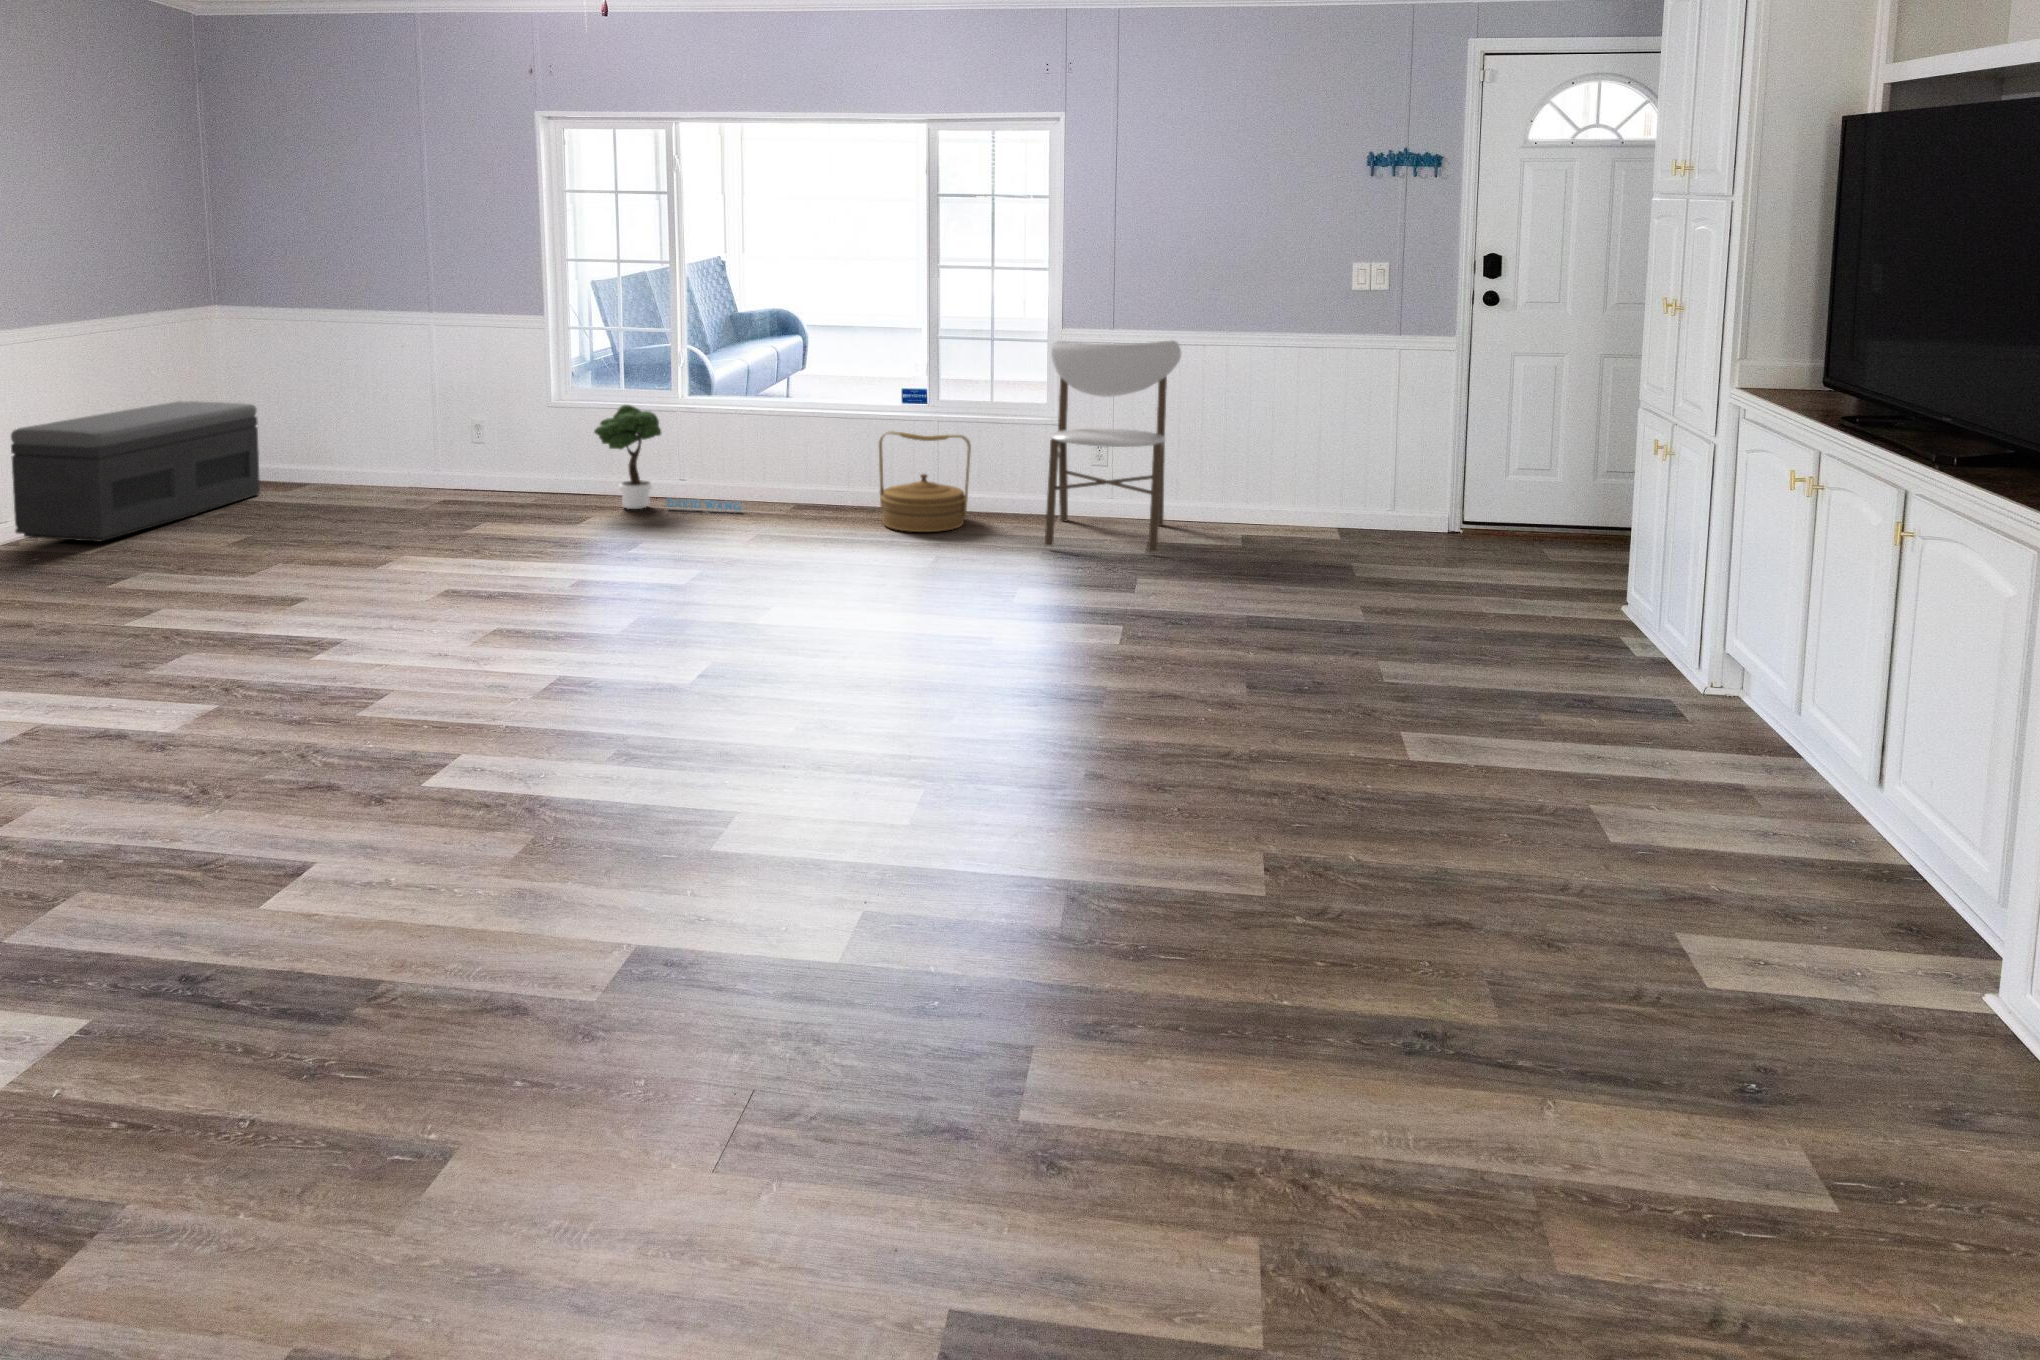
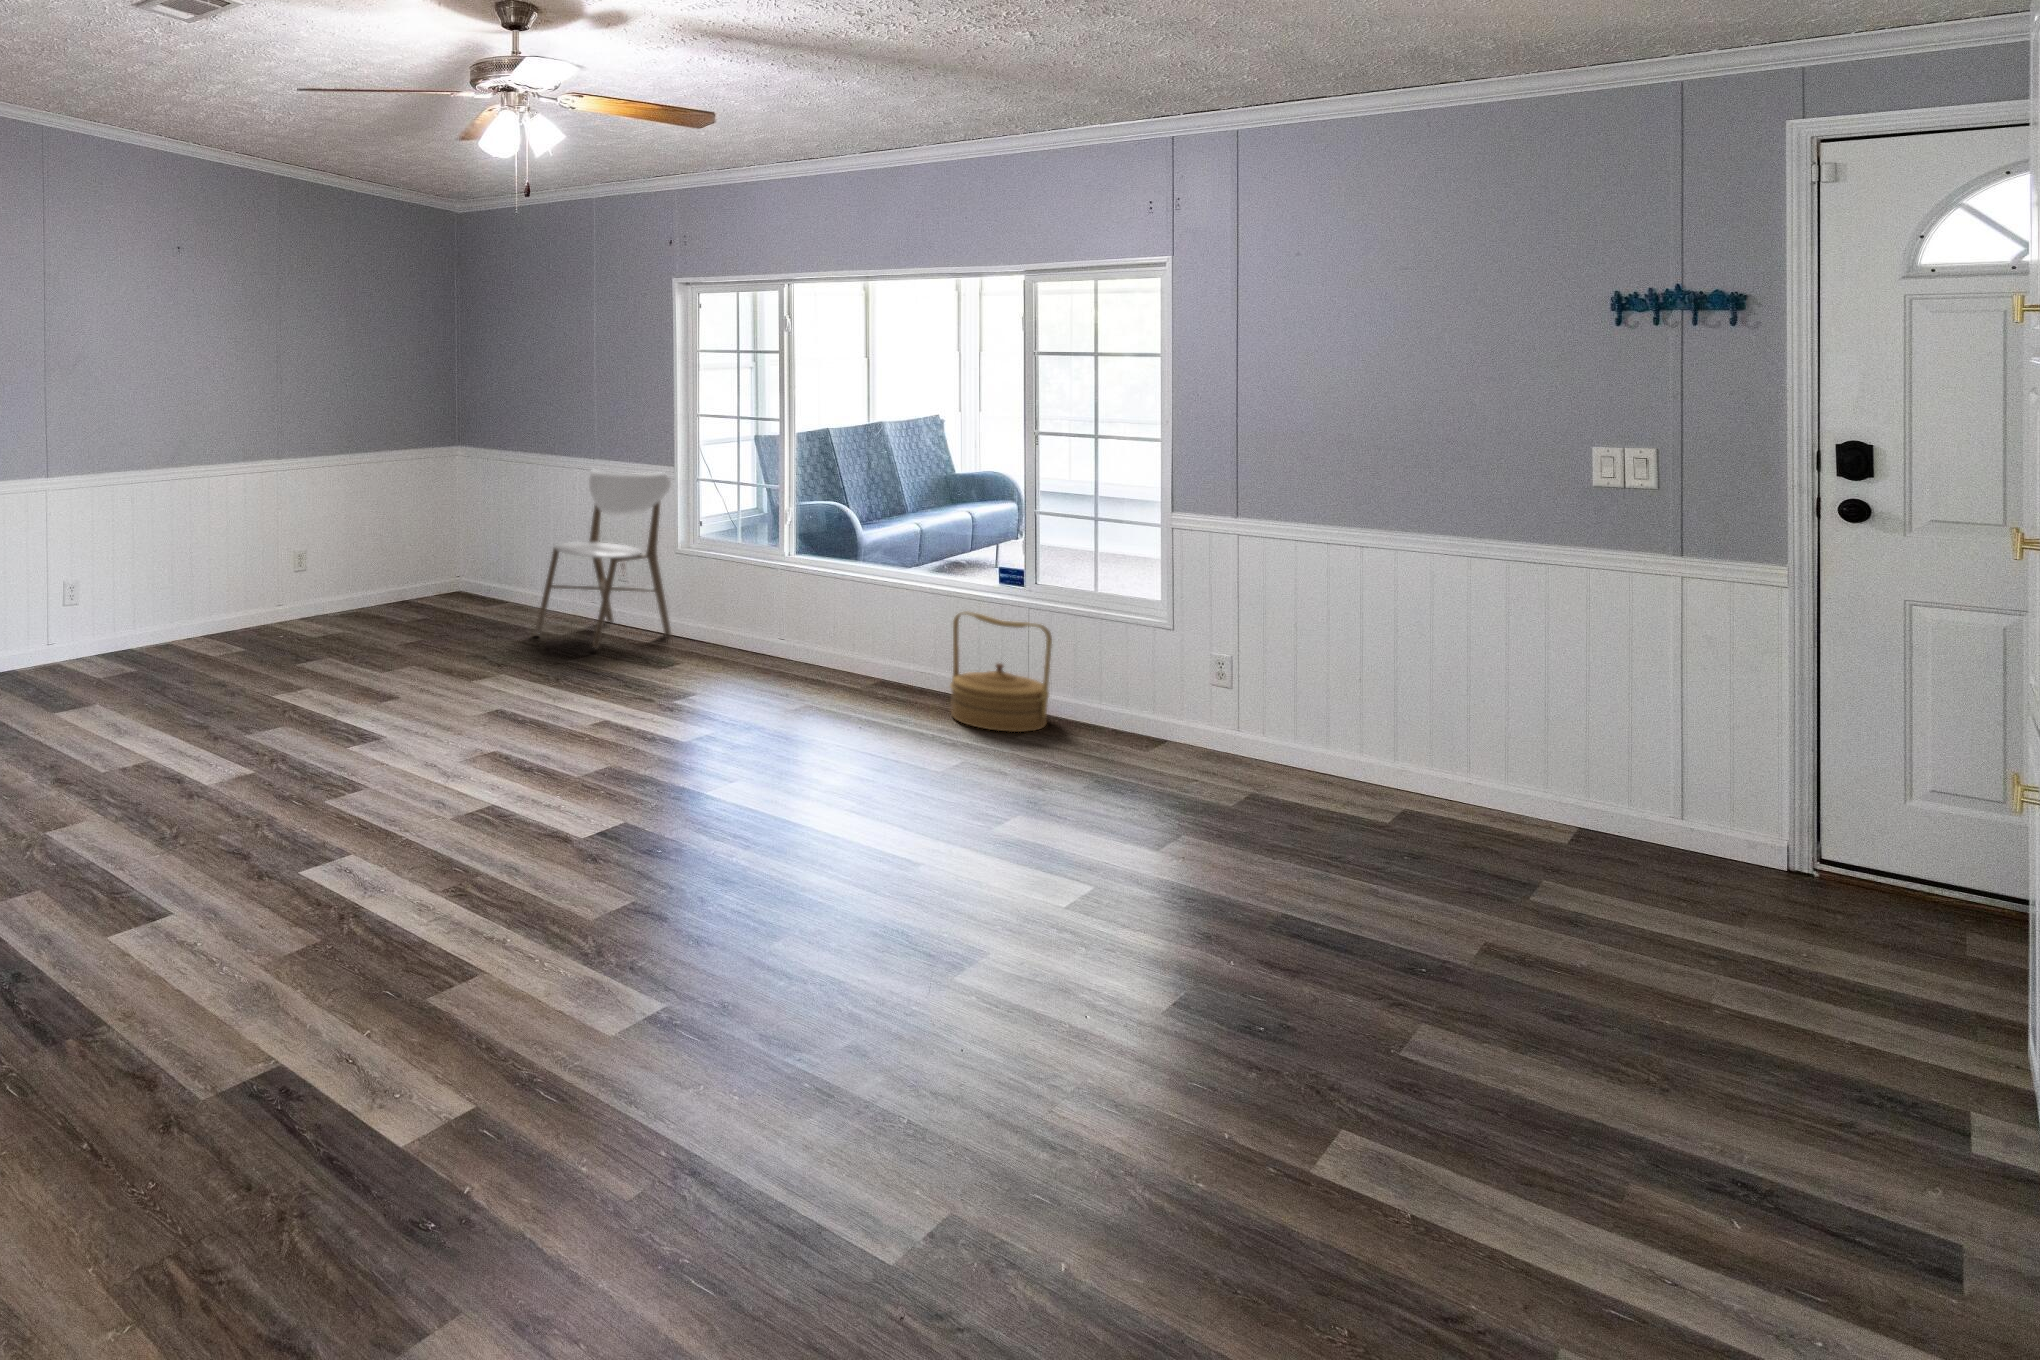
dining chair: present [1045,340,1181,552] -> present [536,469,671,648]
storage bench: present [11,401,260,542] -> none [283,521,467,628]
potted tree: present [594,405,741,511] -> none [695,556,823,676]

